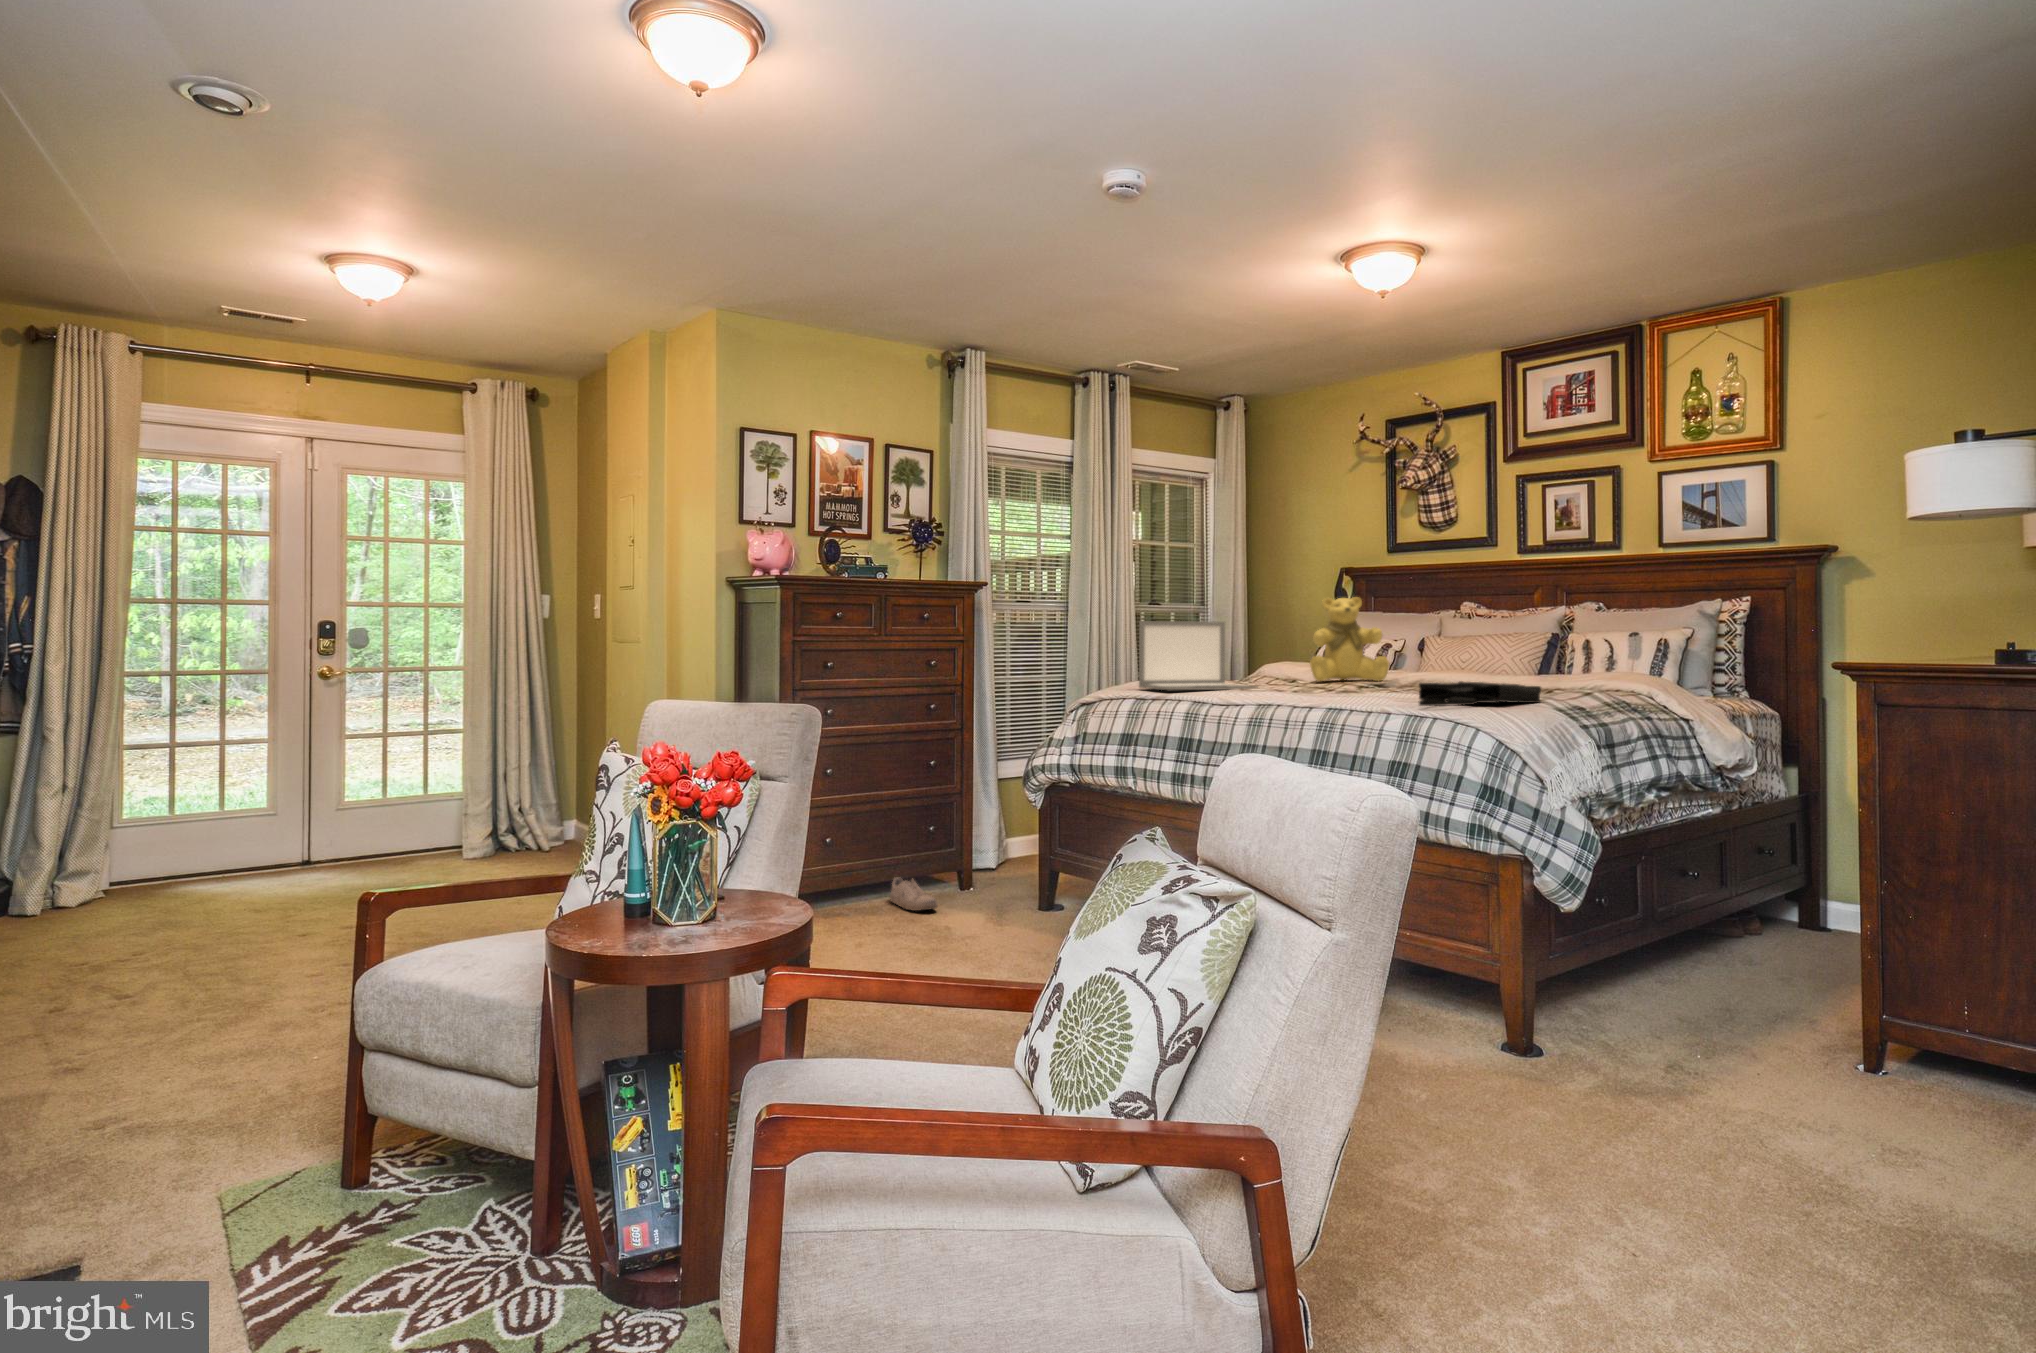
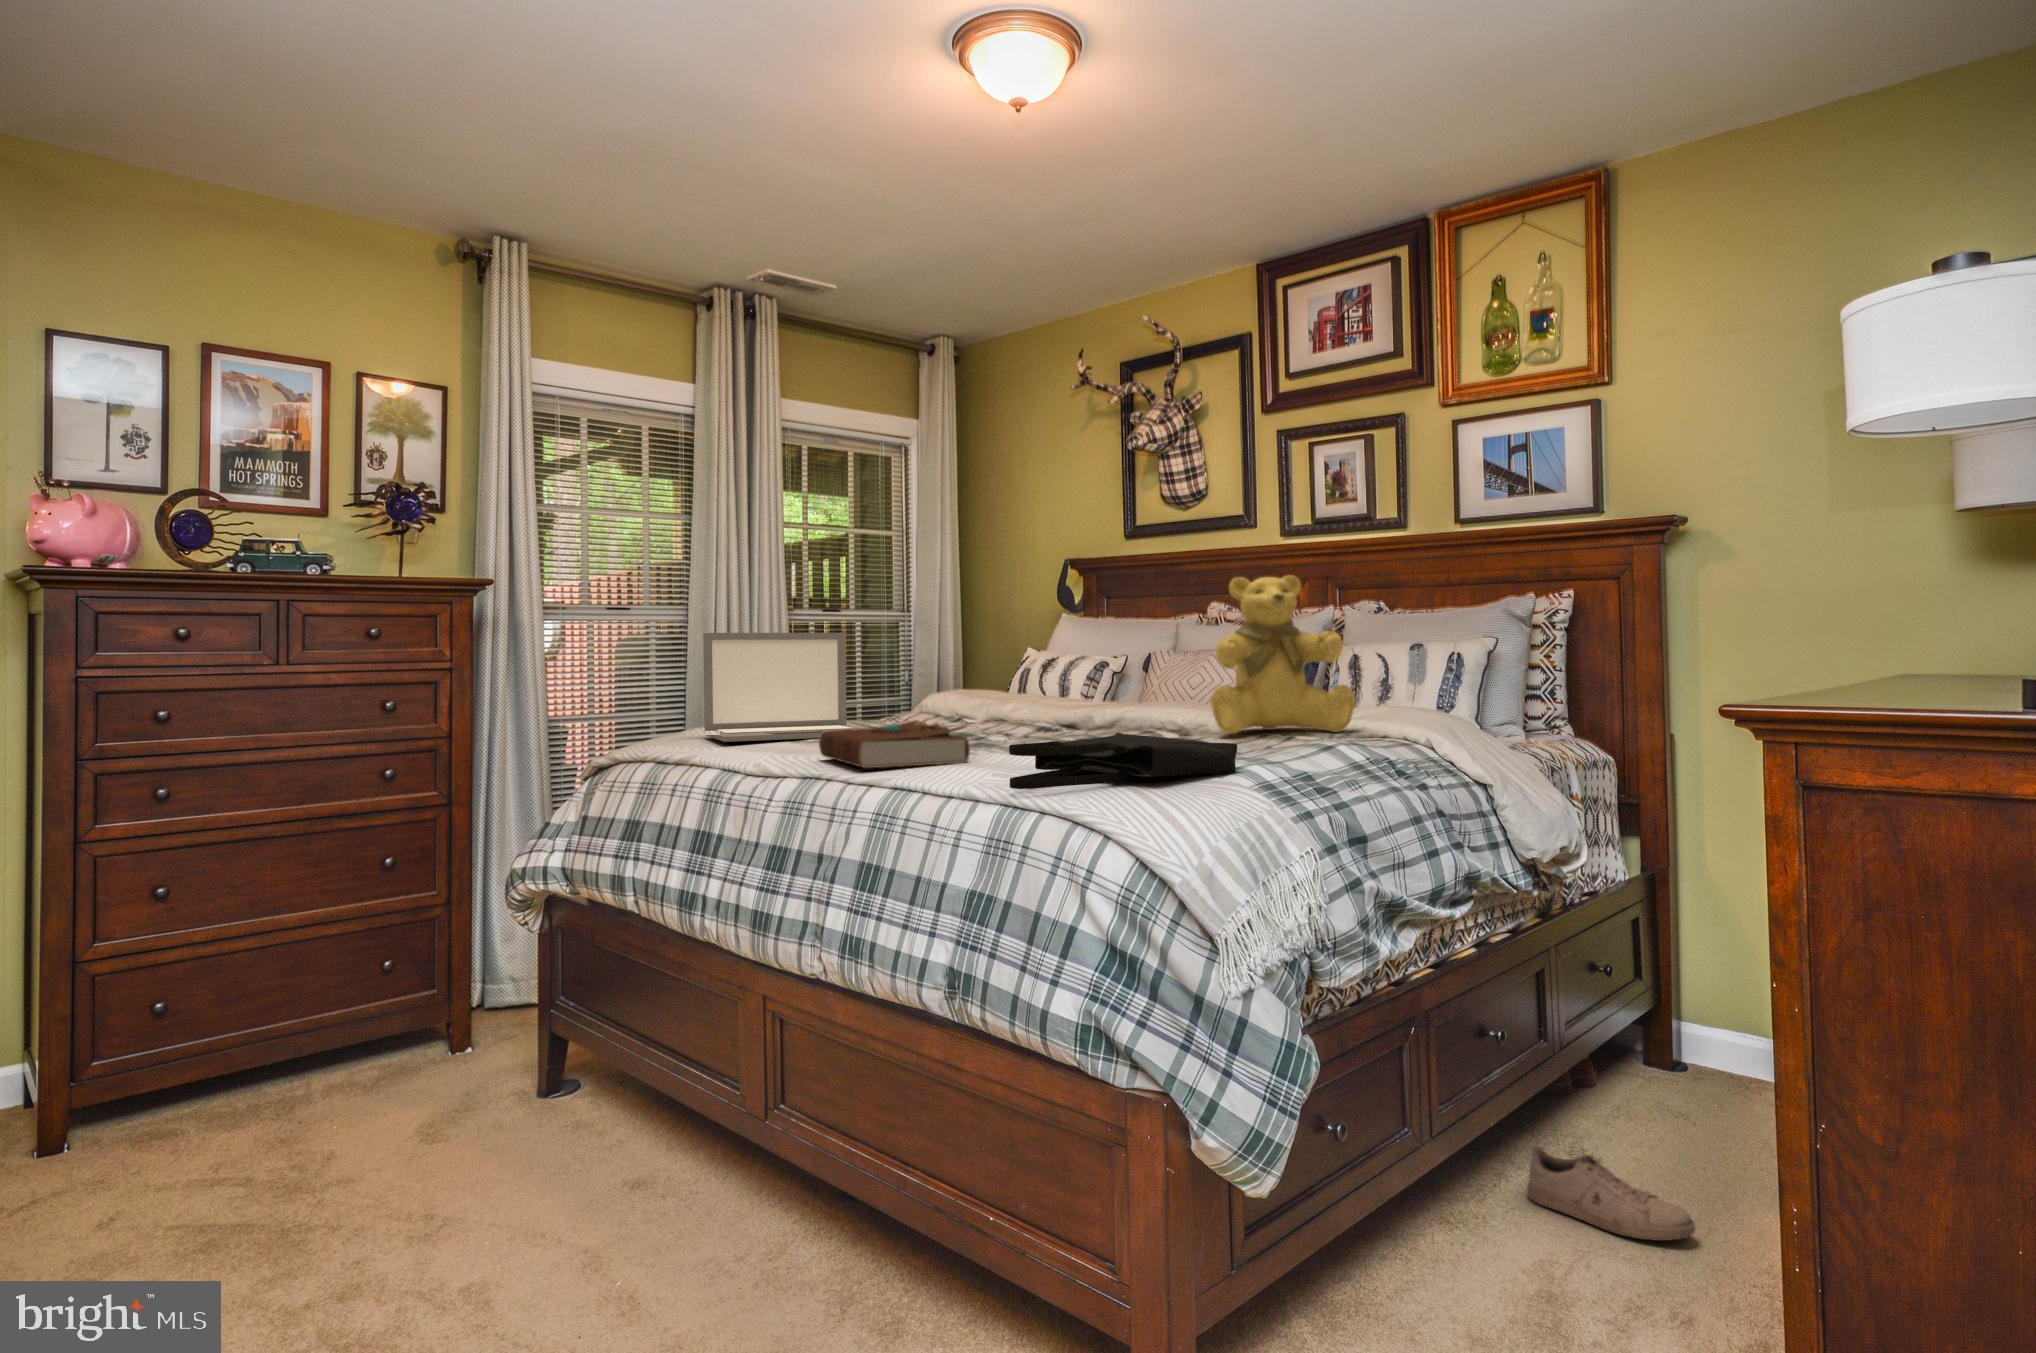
teddy bear: present [1310,597,1389,681] -> present [1211,575,1356,734]
book: none [1258,676,1362,700] -> present [819,720,970,768]
shoe: present [890,877,938,911] -> present [1527,1146,1695,1241]

